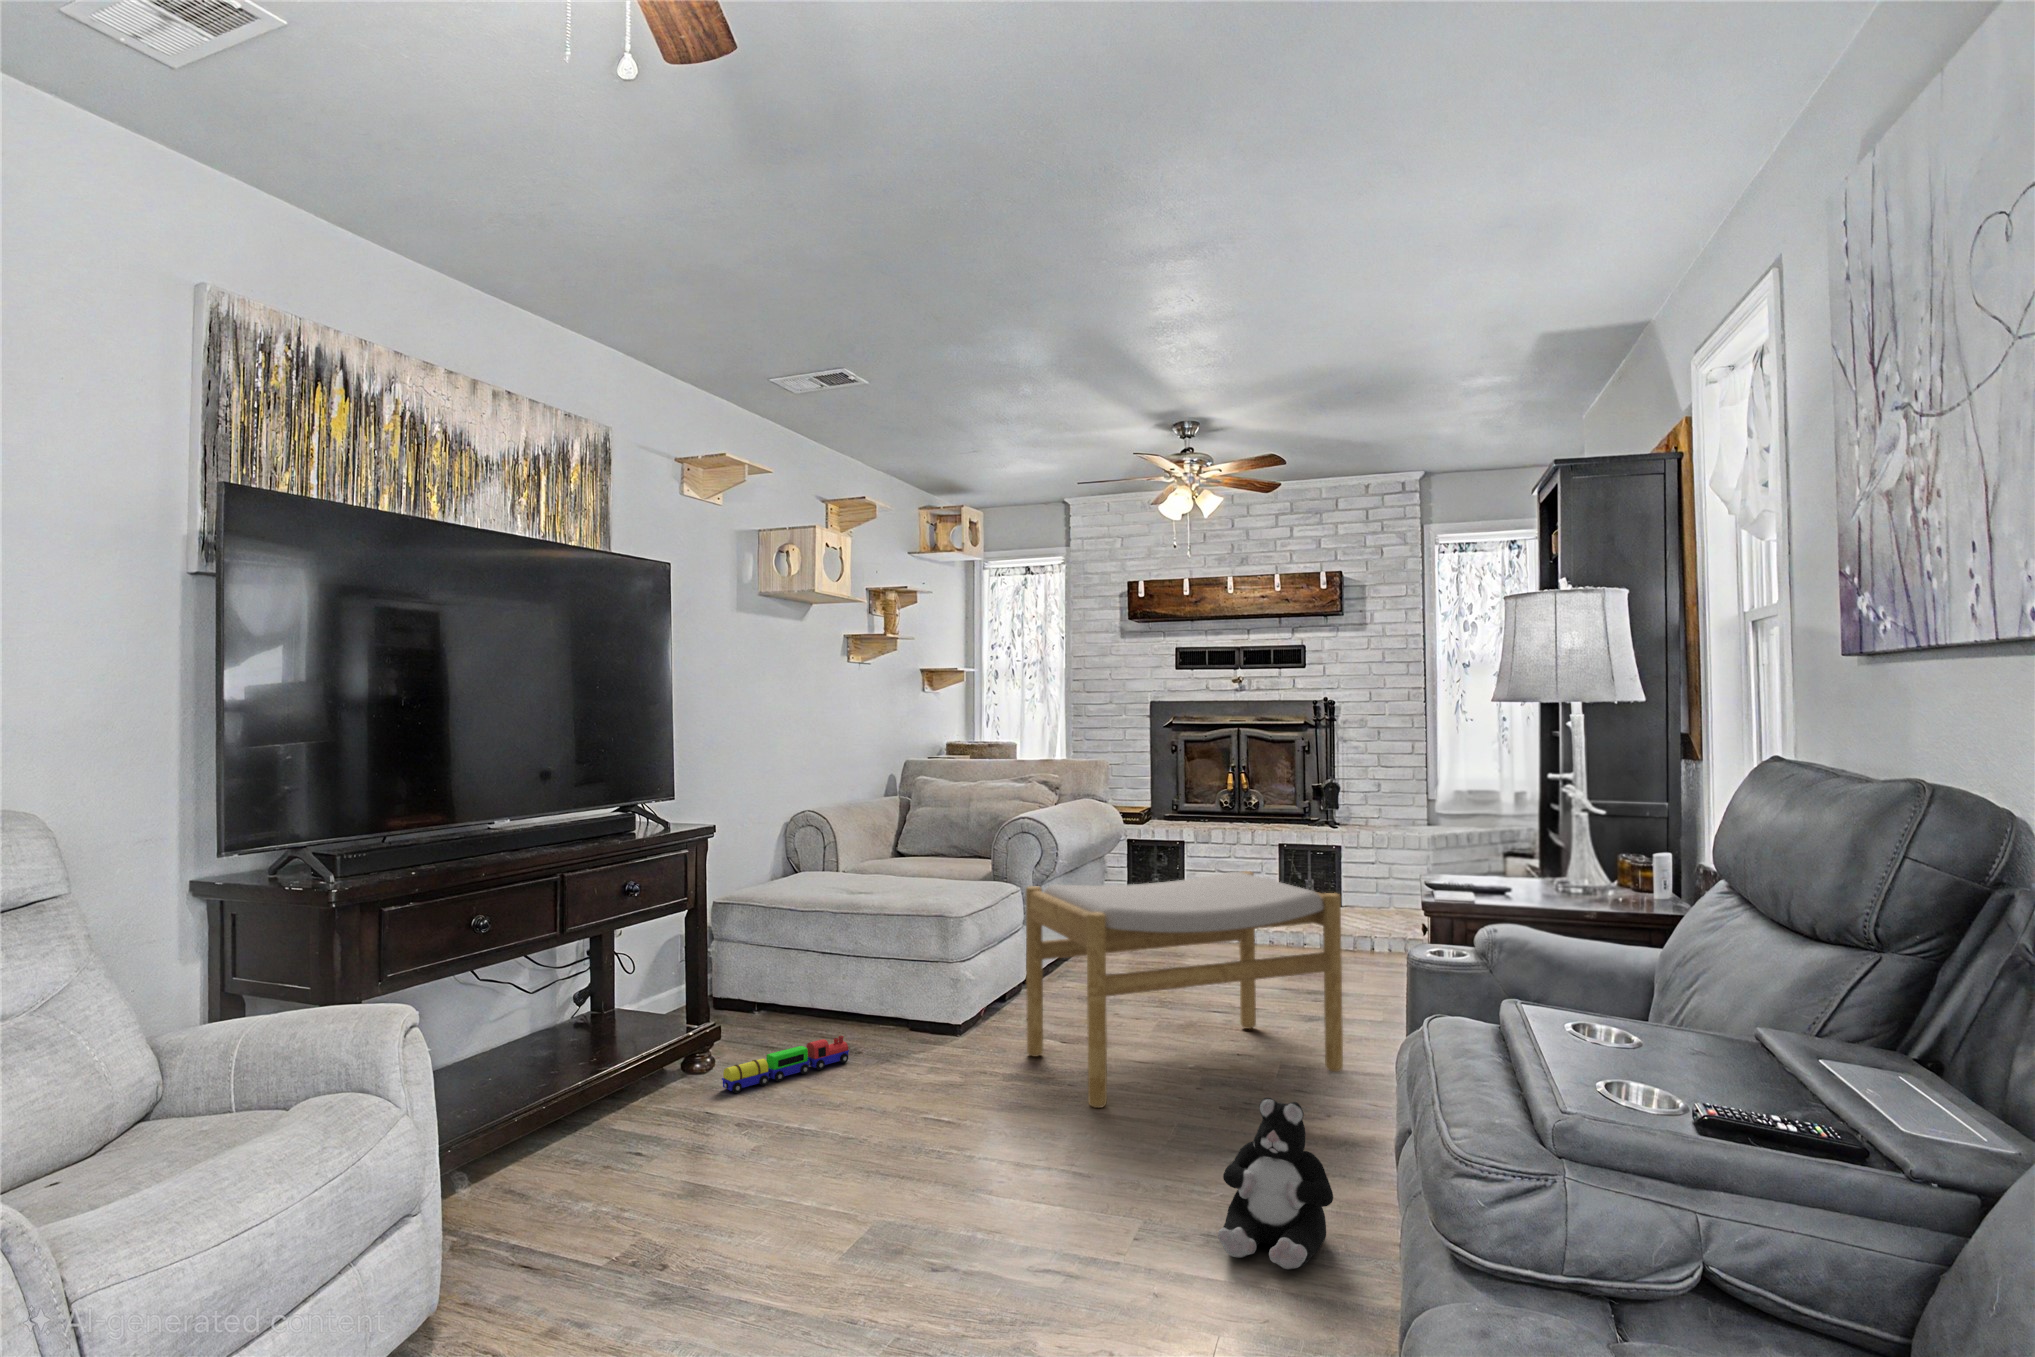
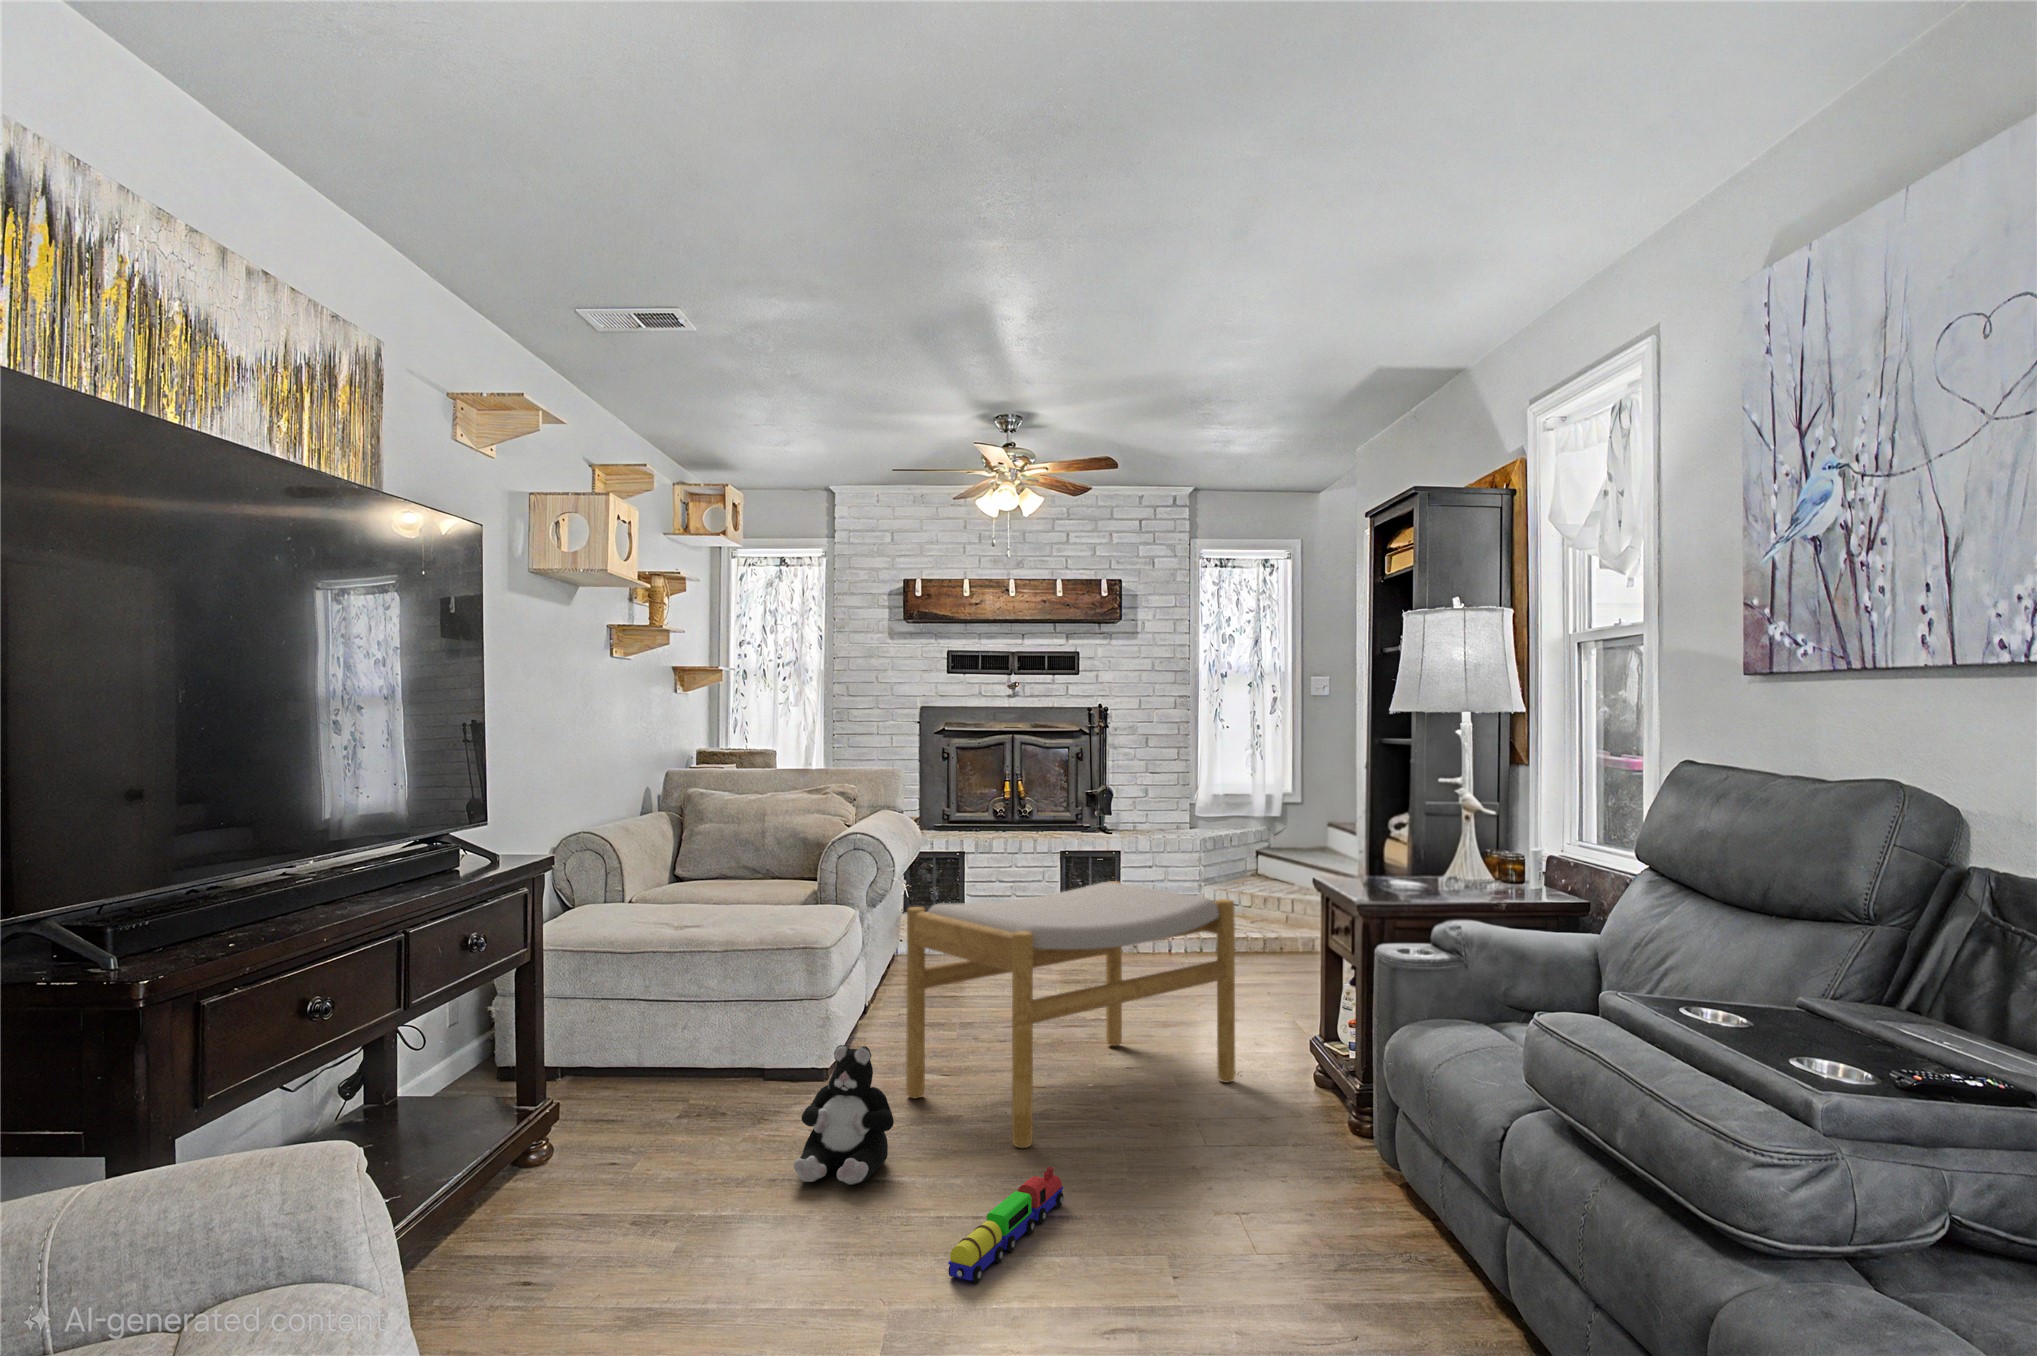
toy train: present [722,1036,849,1093] -> present [948,1167,1063,1283]
plush toy: present [1218,1098,1333,1270] -> present [794,1045,894,1185]

